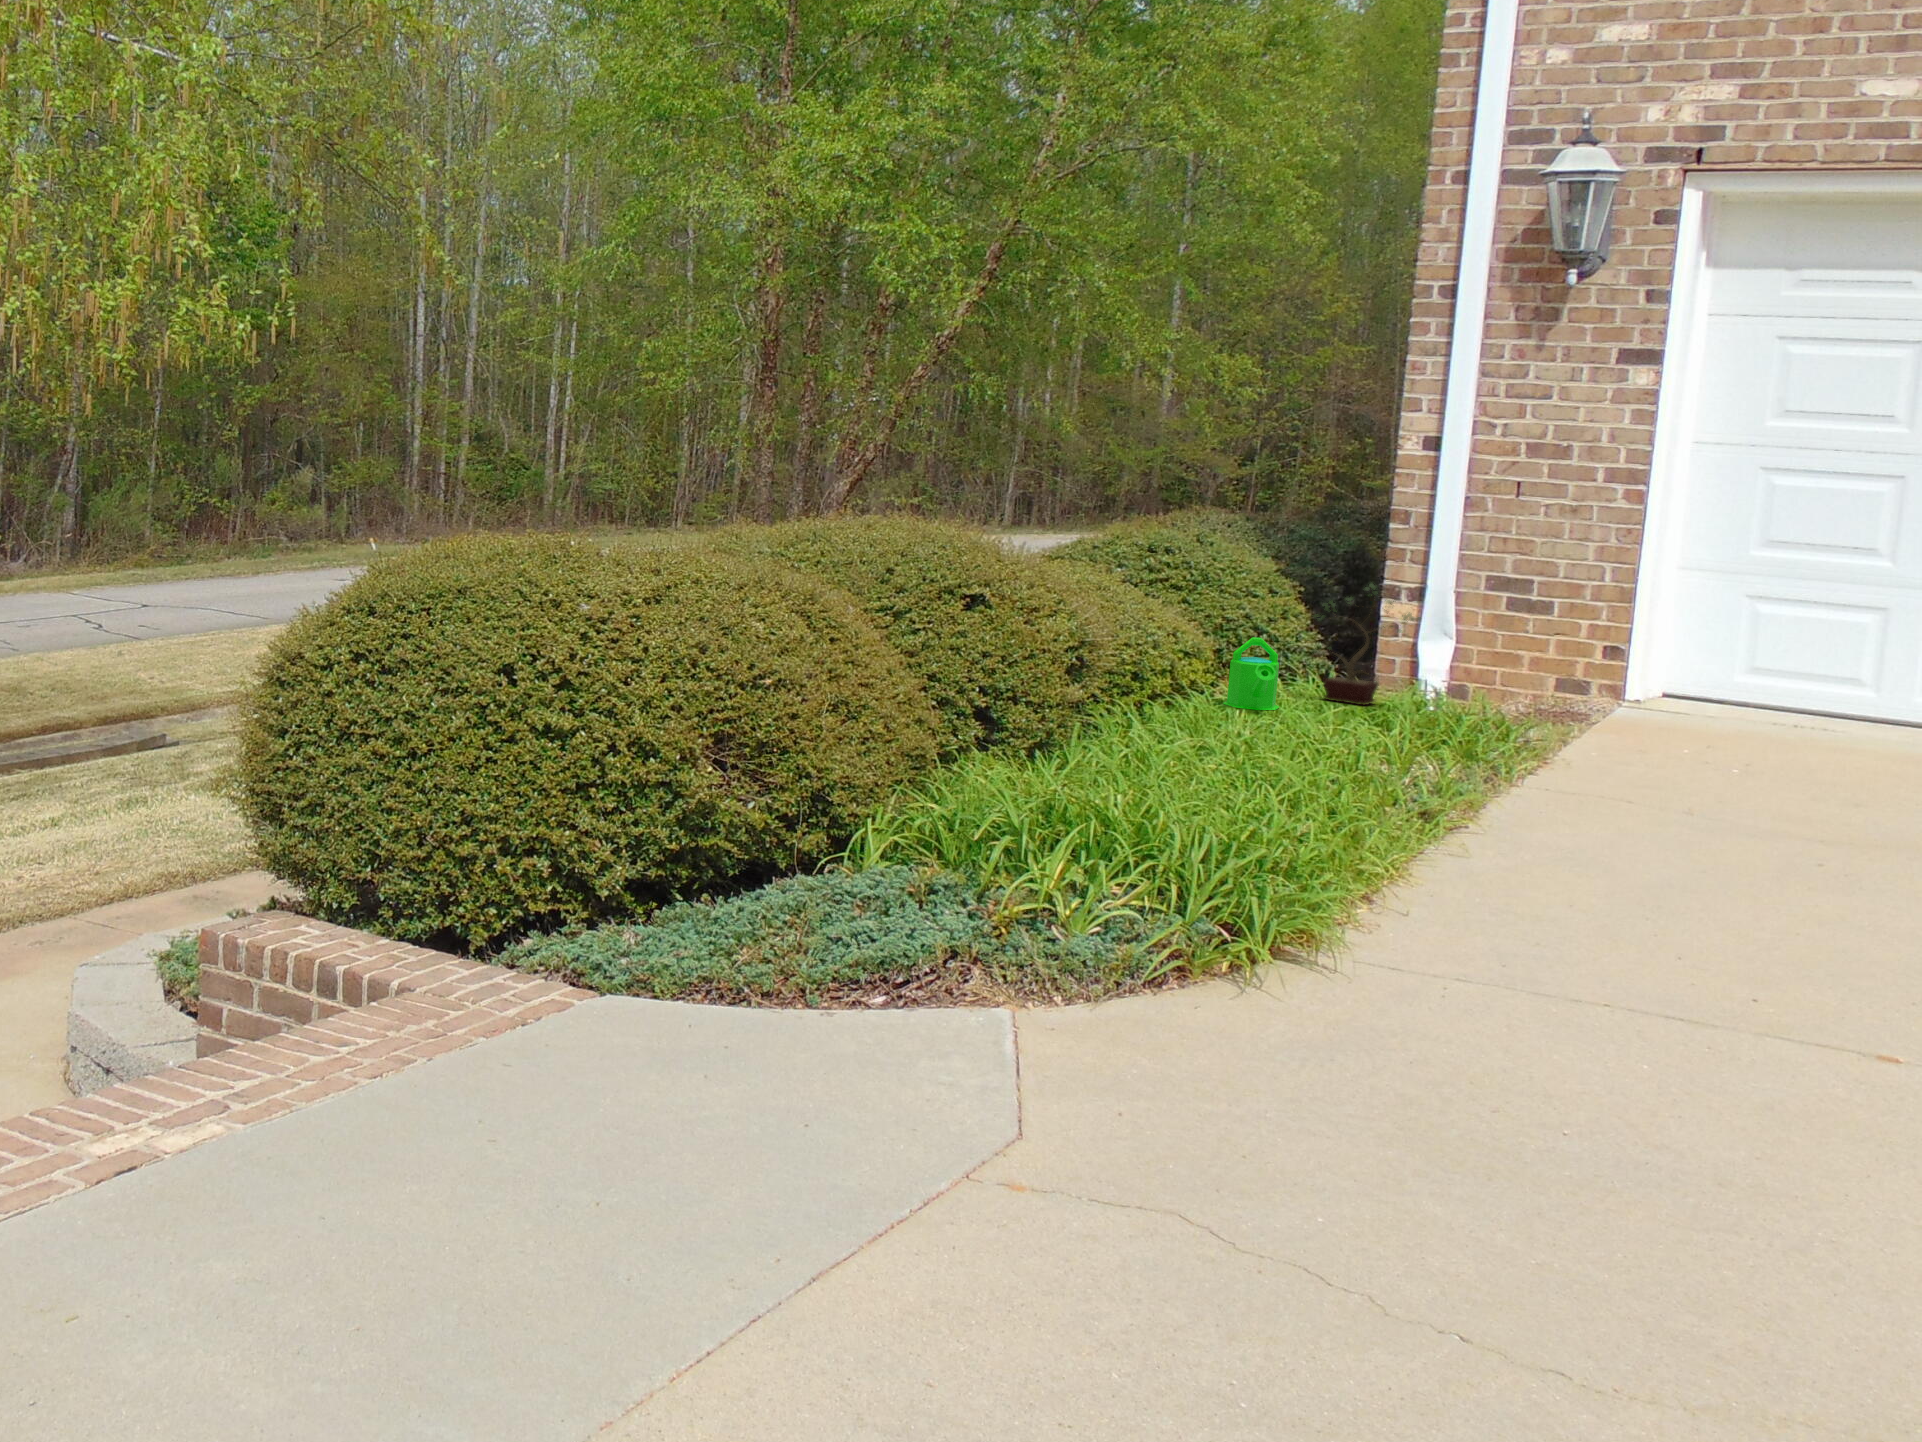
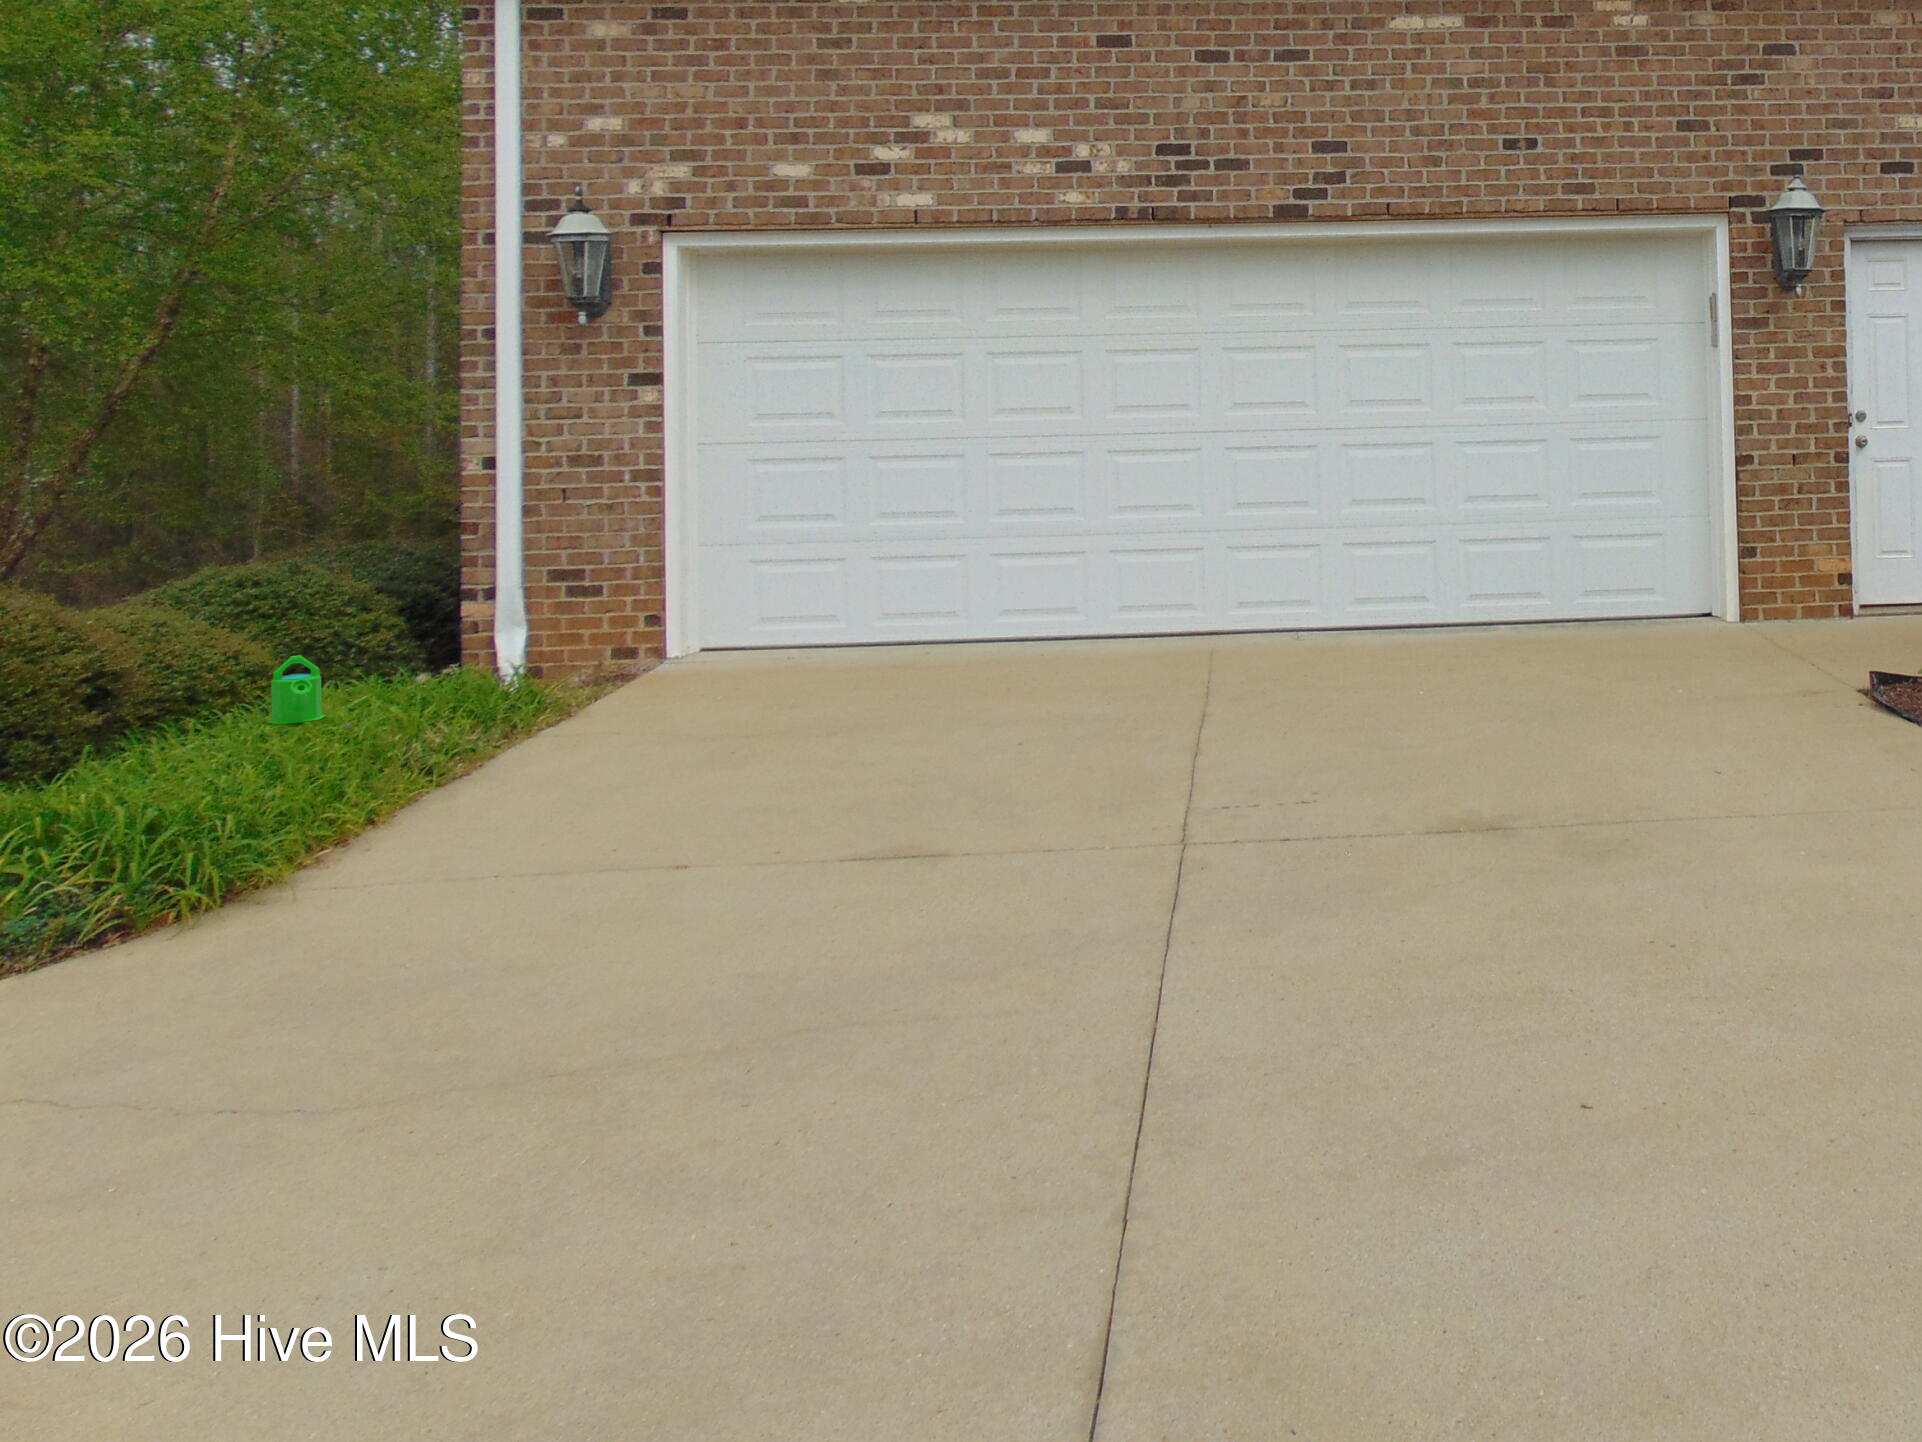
potted plant: present [1316,584,1415,705] -> none [362,590,460,702]

